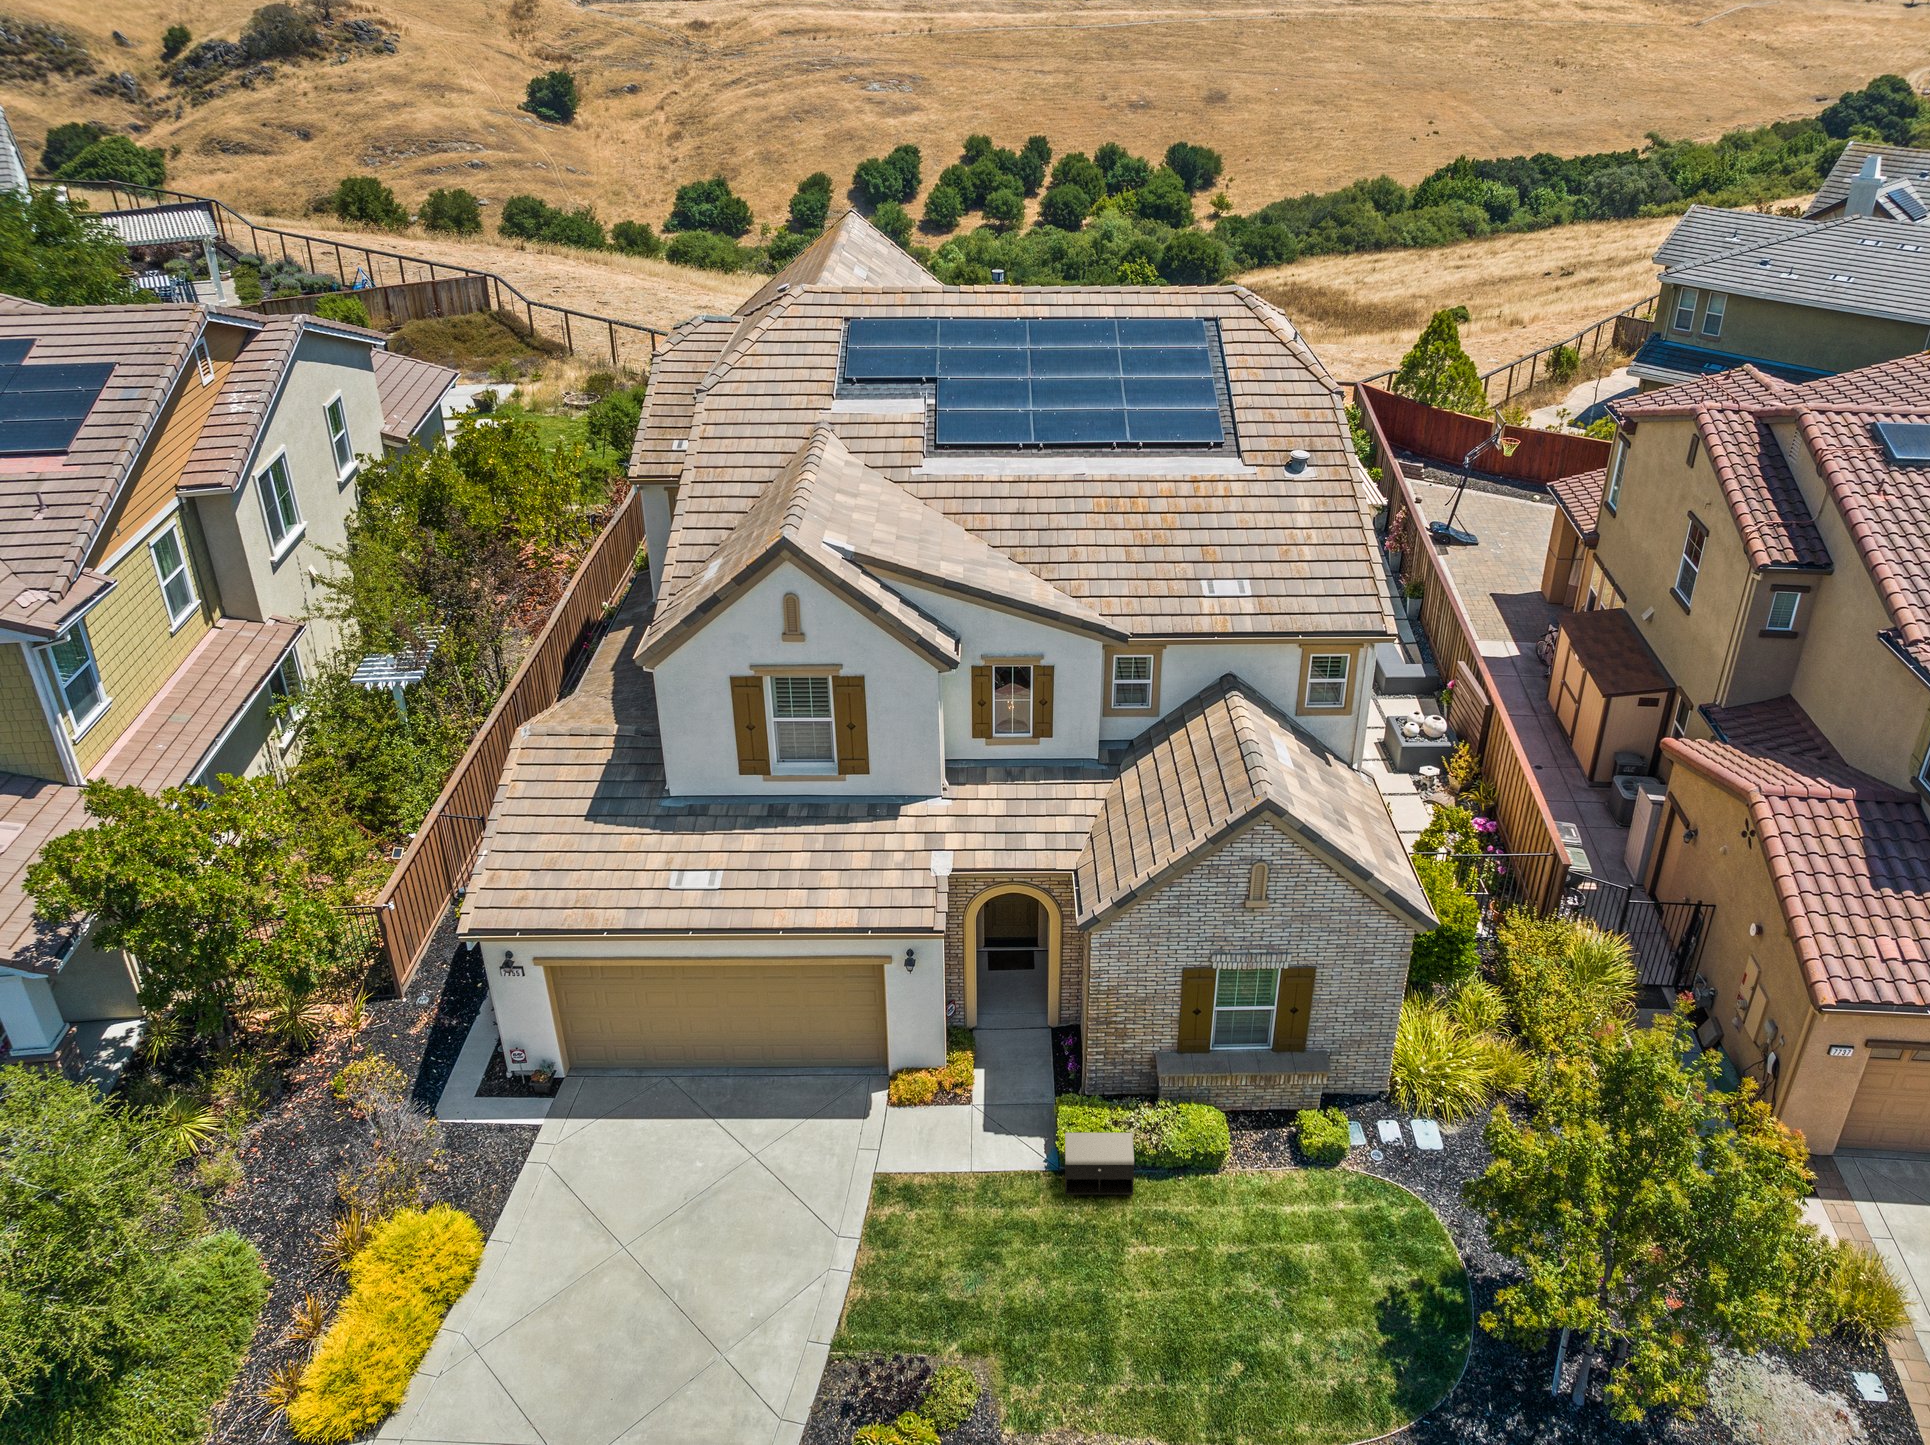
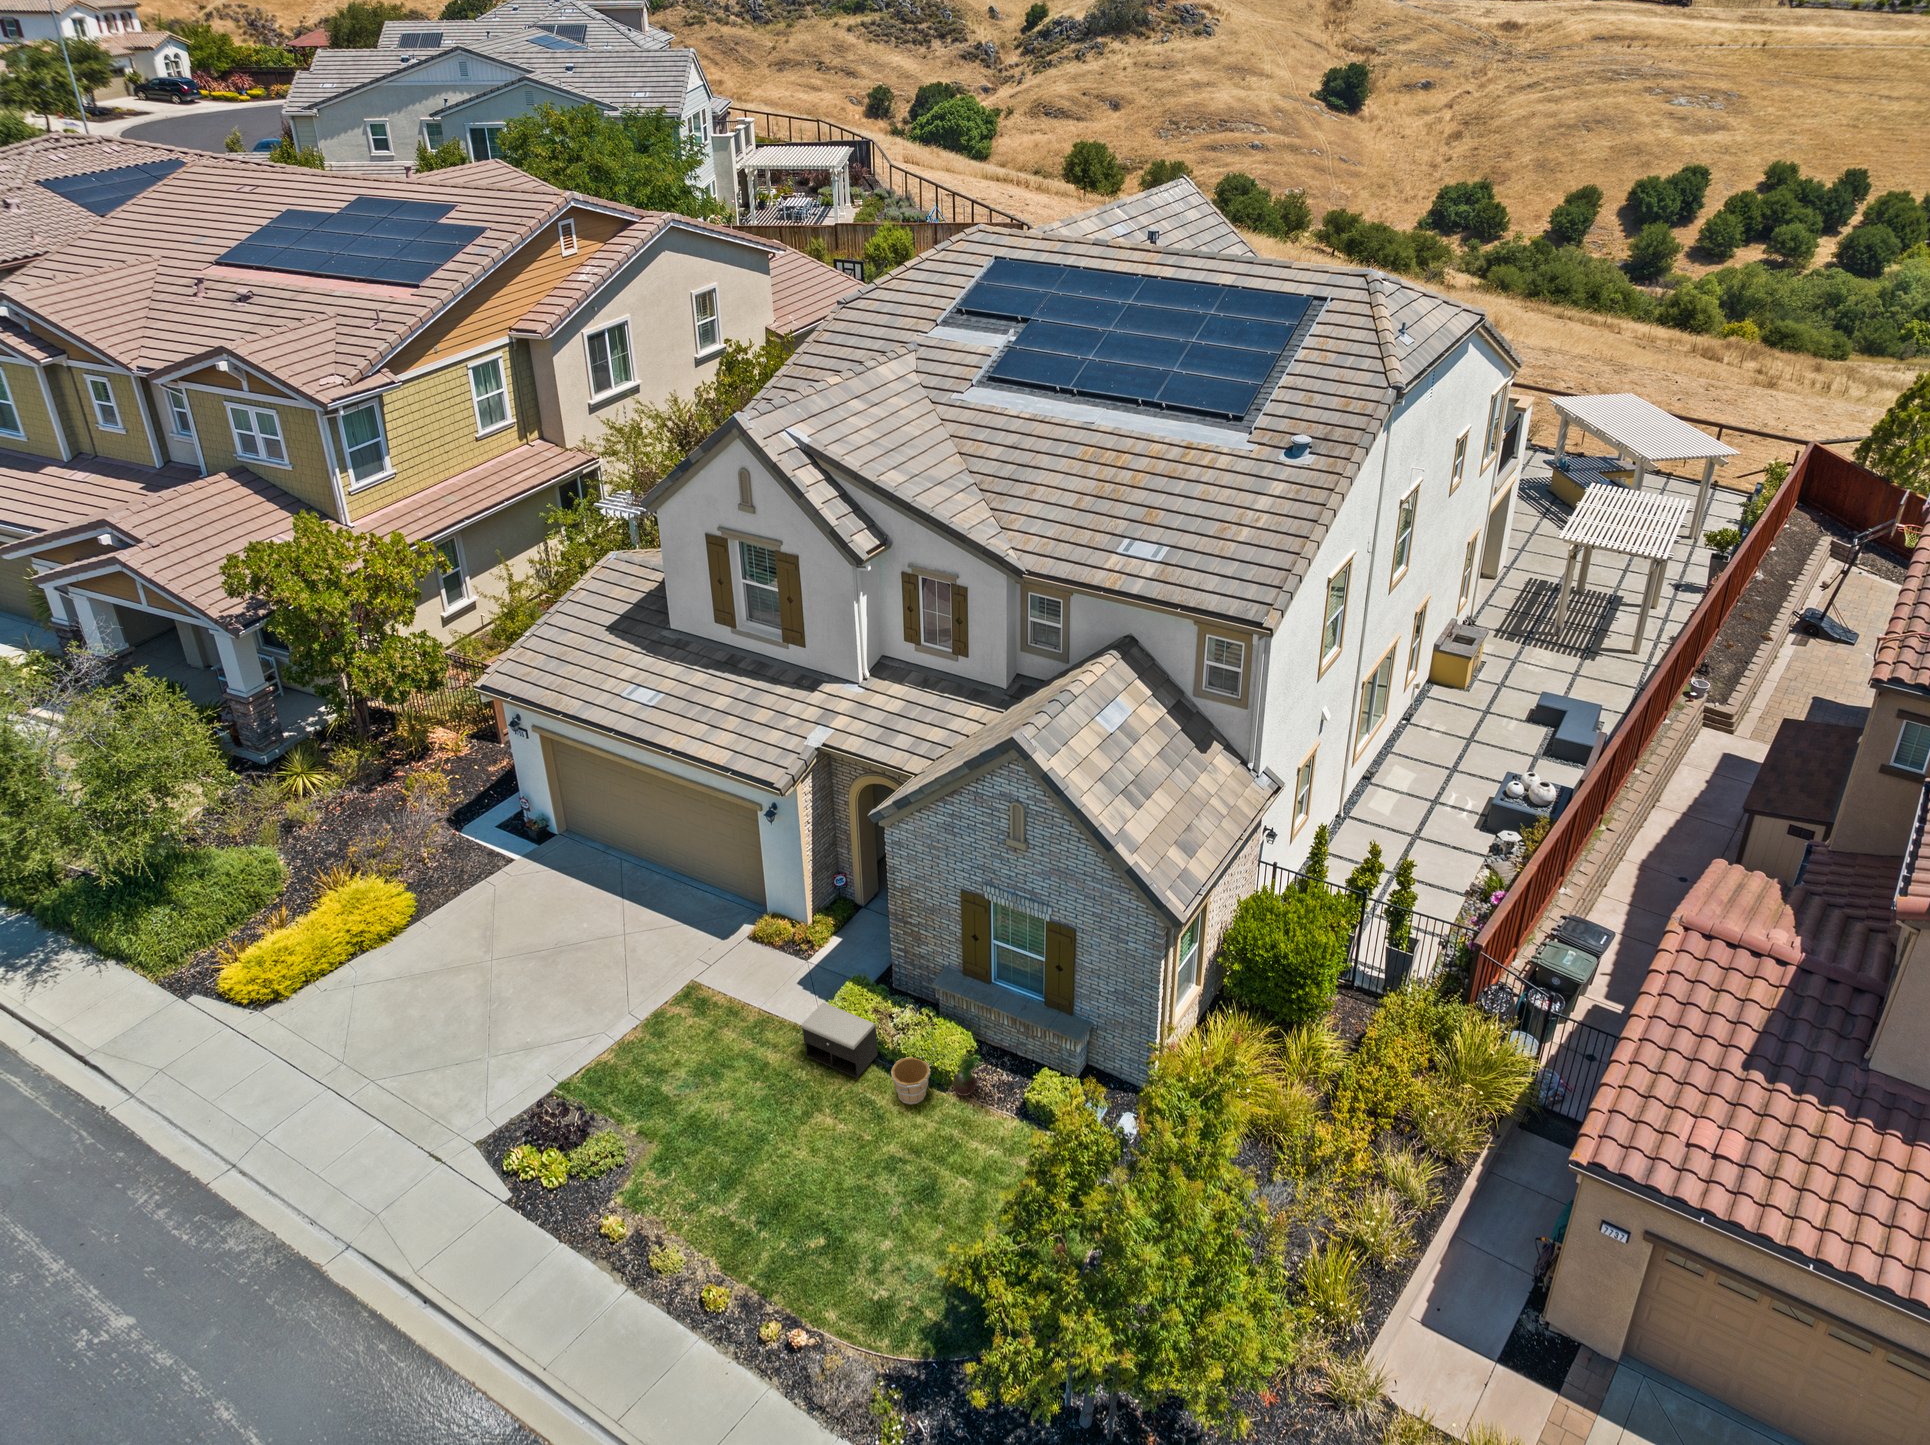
potted tree: none [1224,1122,1260,1171] -> present [952,1055,980,1096]
wooden bucket: none [1173,1150,1214,1200] -> present [891,1057,930,1105]

